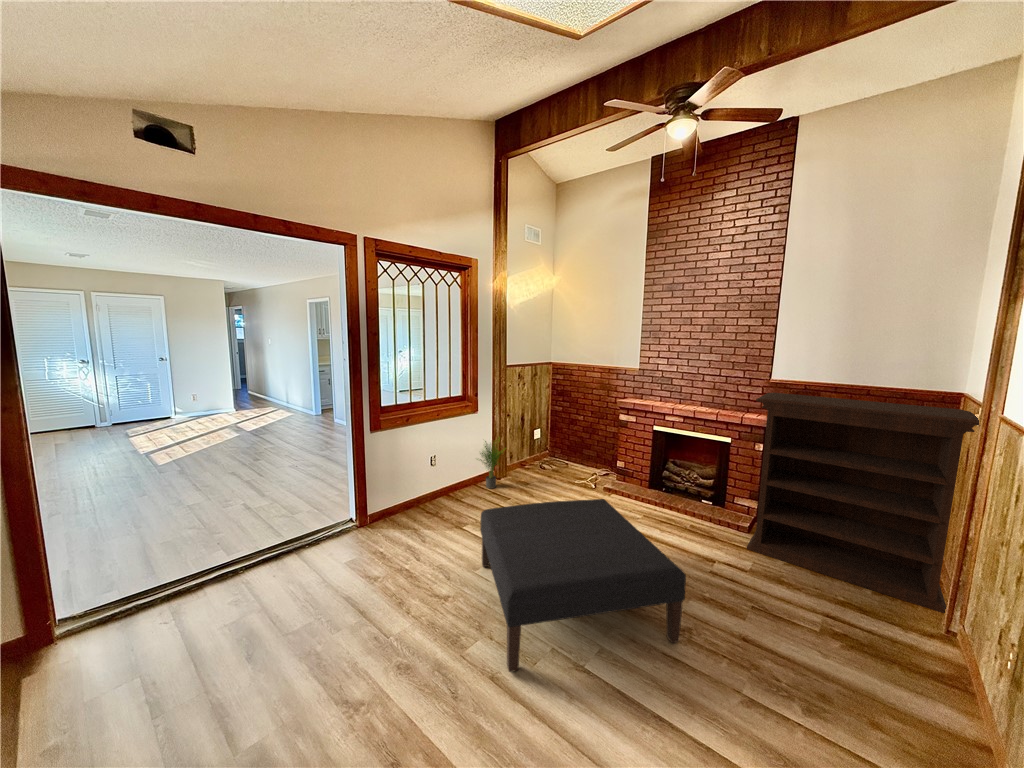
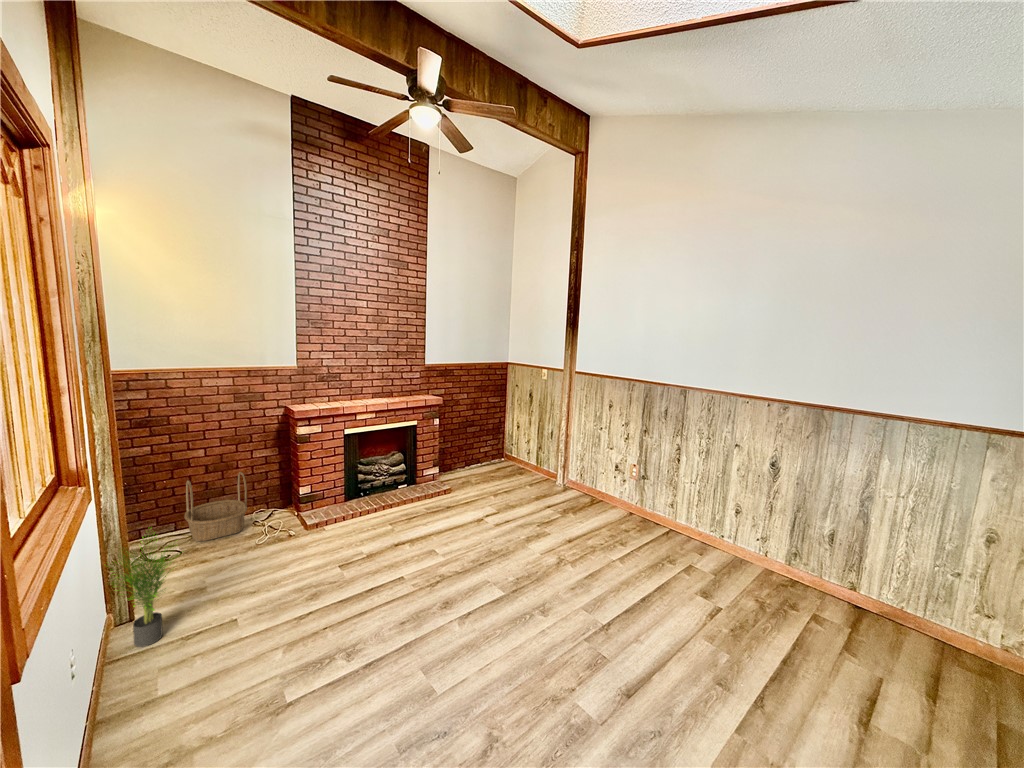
bookshelf: present [747,393,979,613] -> none [444,375,556,504]
basket: none [561,433,596,474] -> present [184,472,247,541]
ottoman: present [480,499,686,672] -> none [421,513,625,683]

